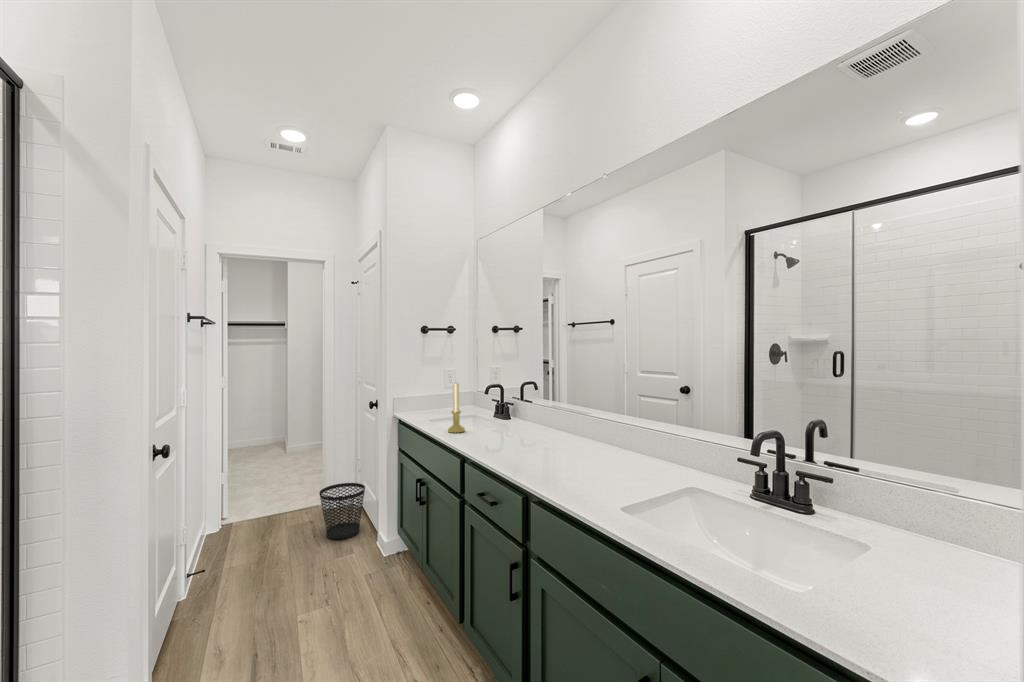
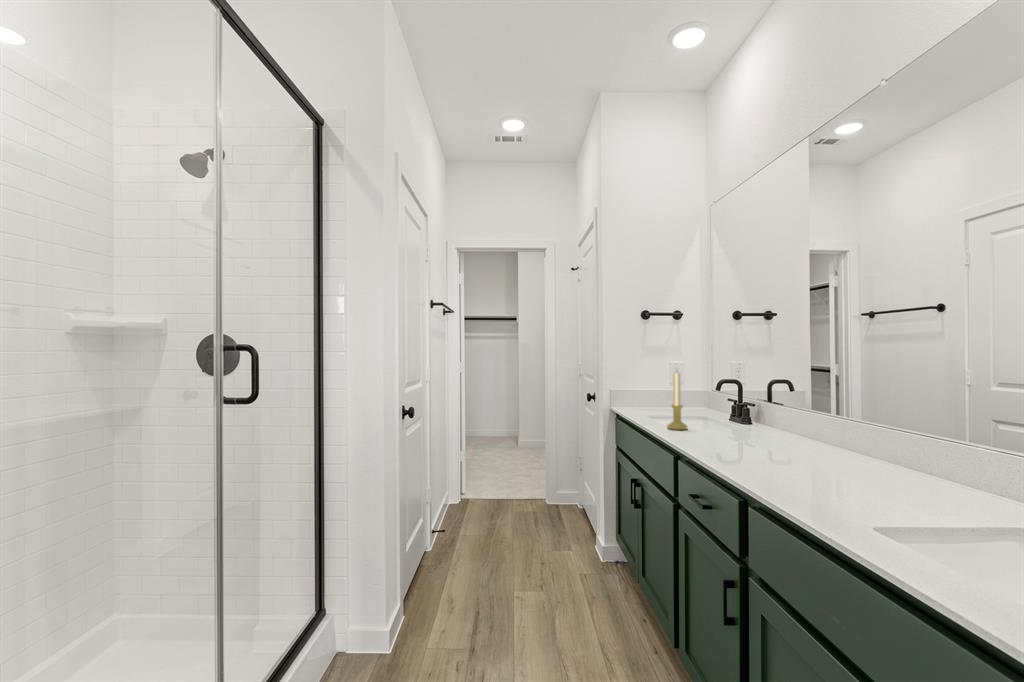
wastebasket: present [319,483,365,539] -> none [540,478,585,535]

